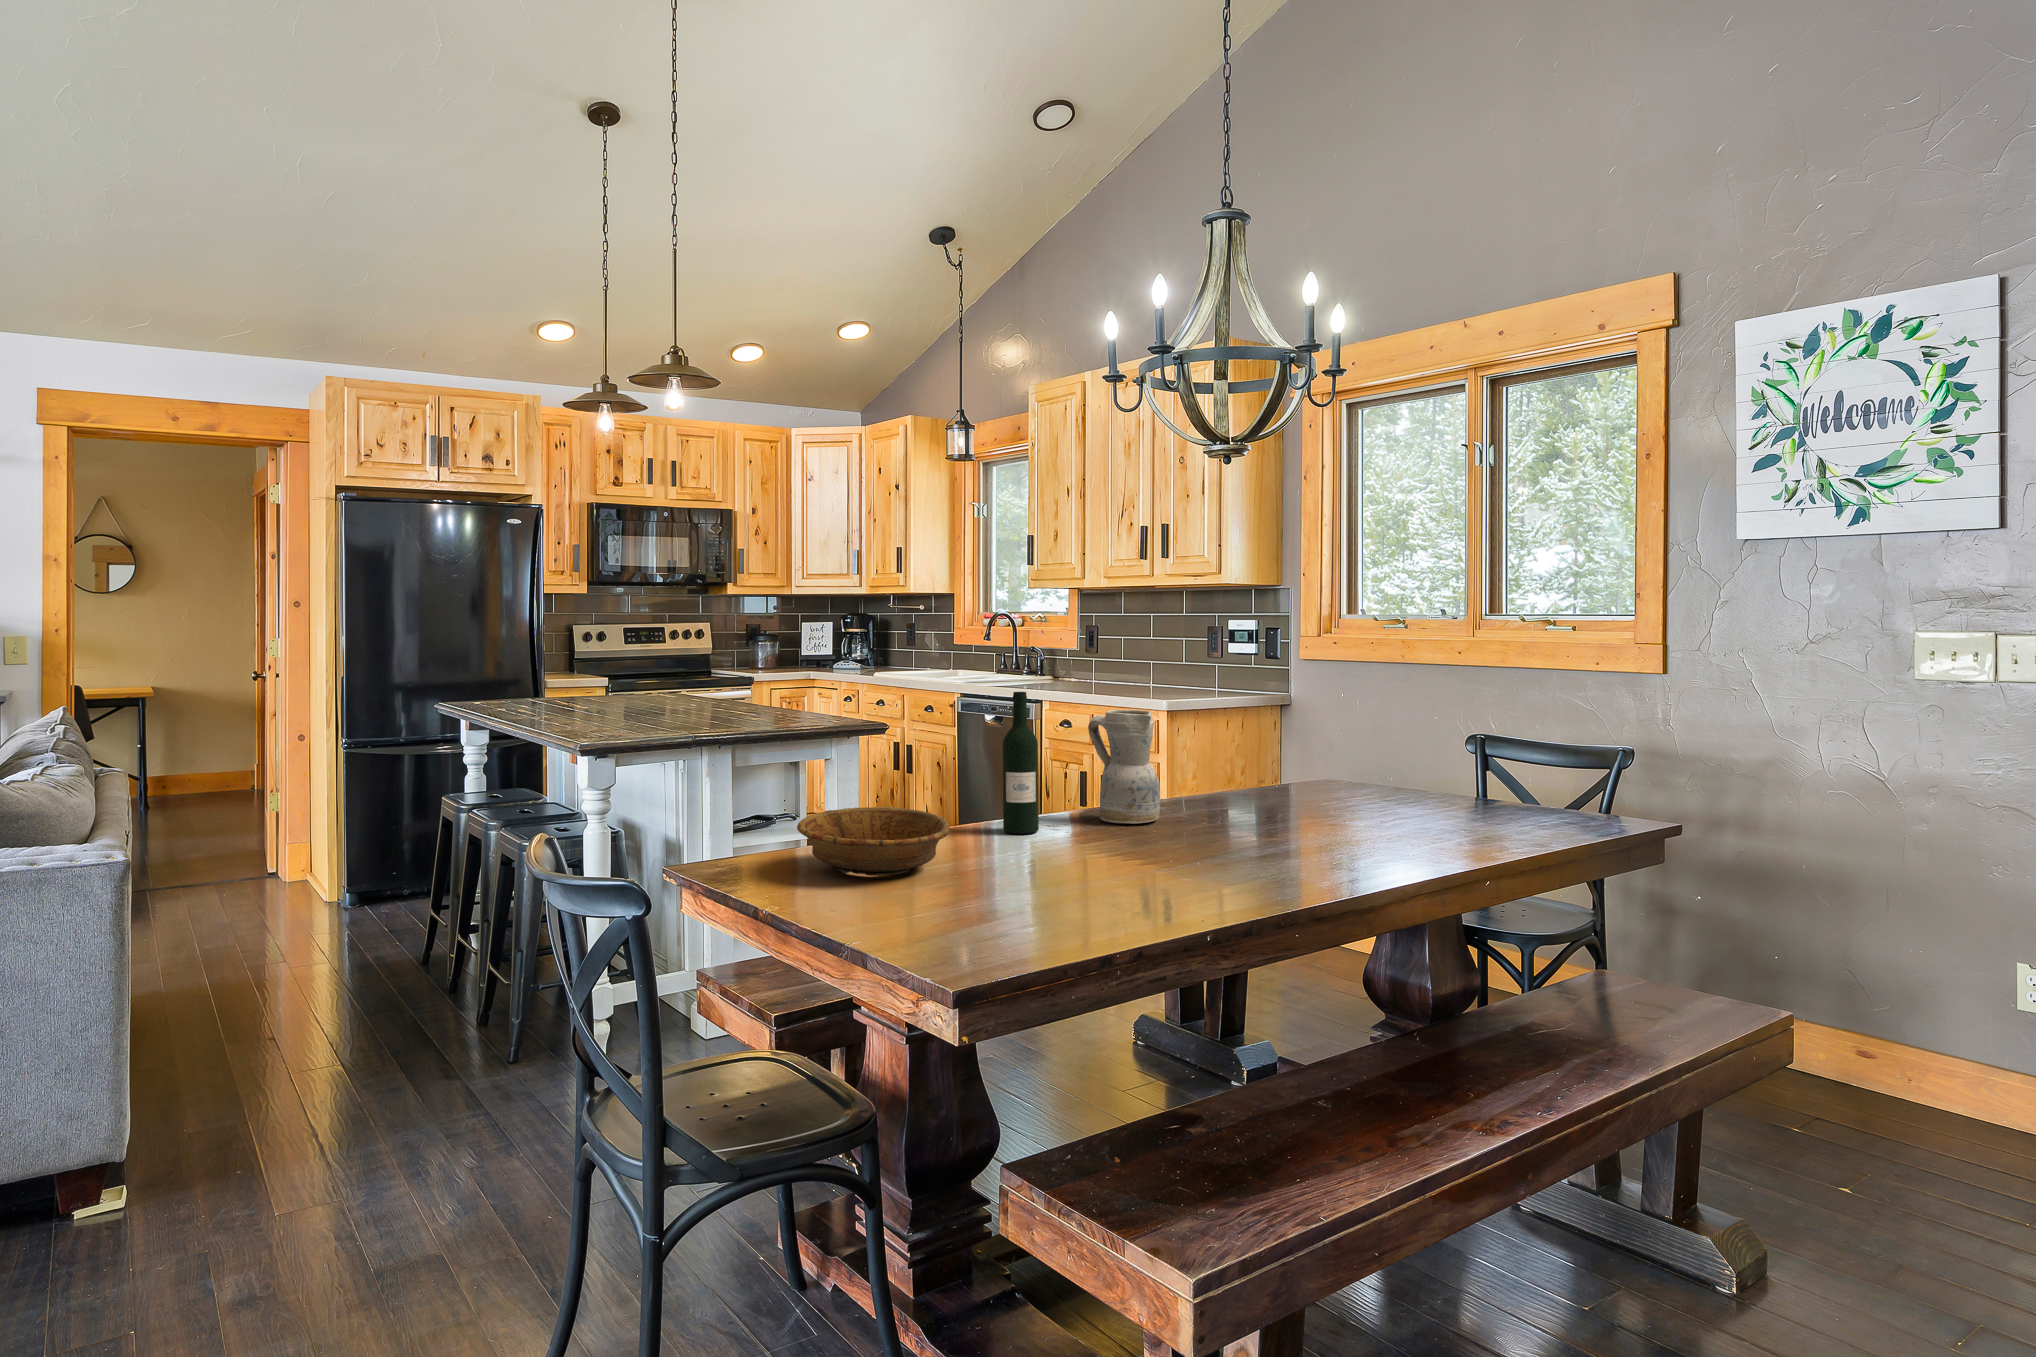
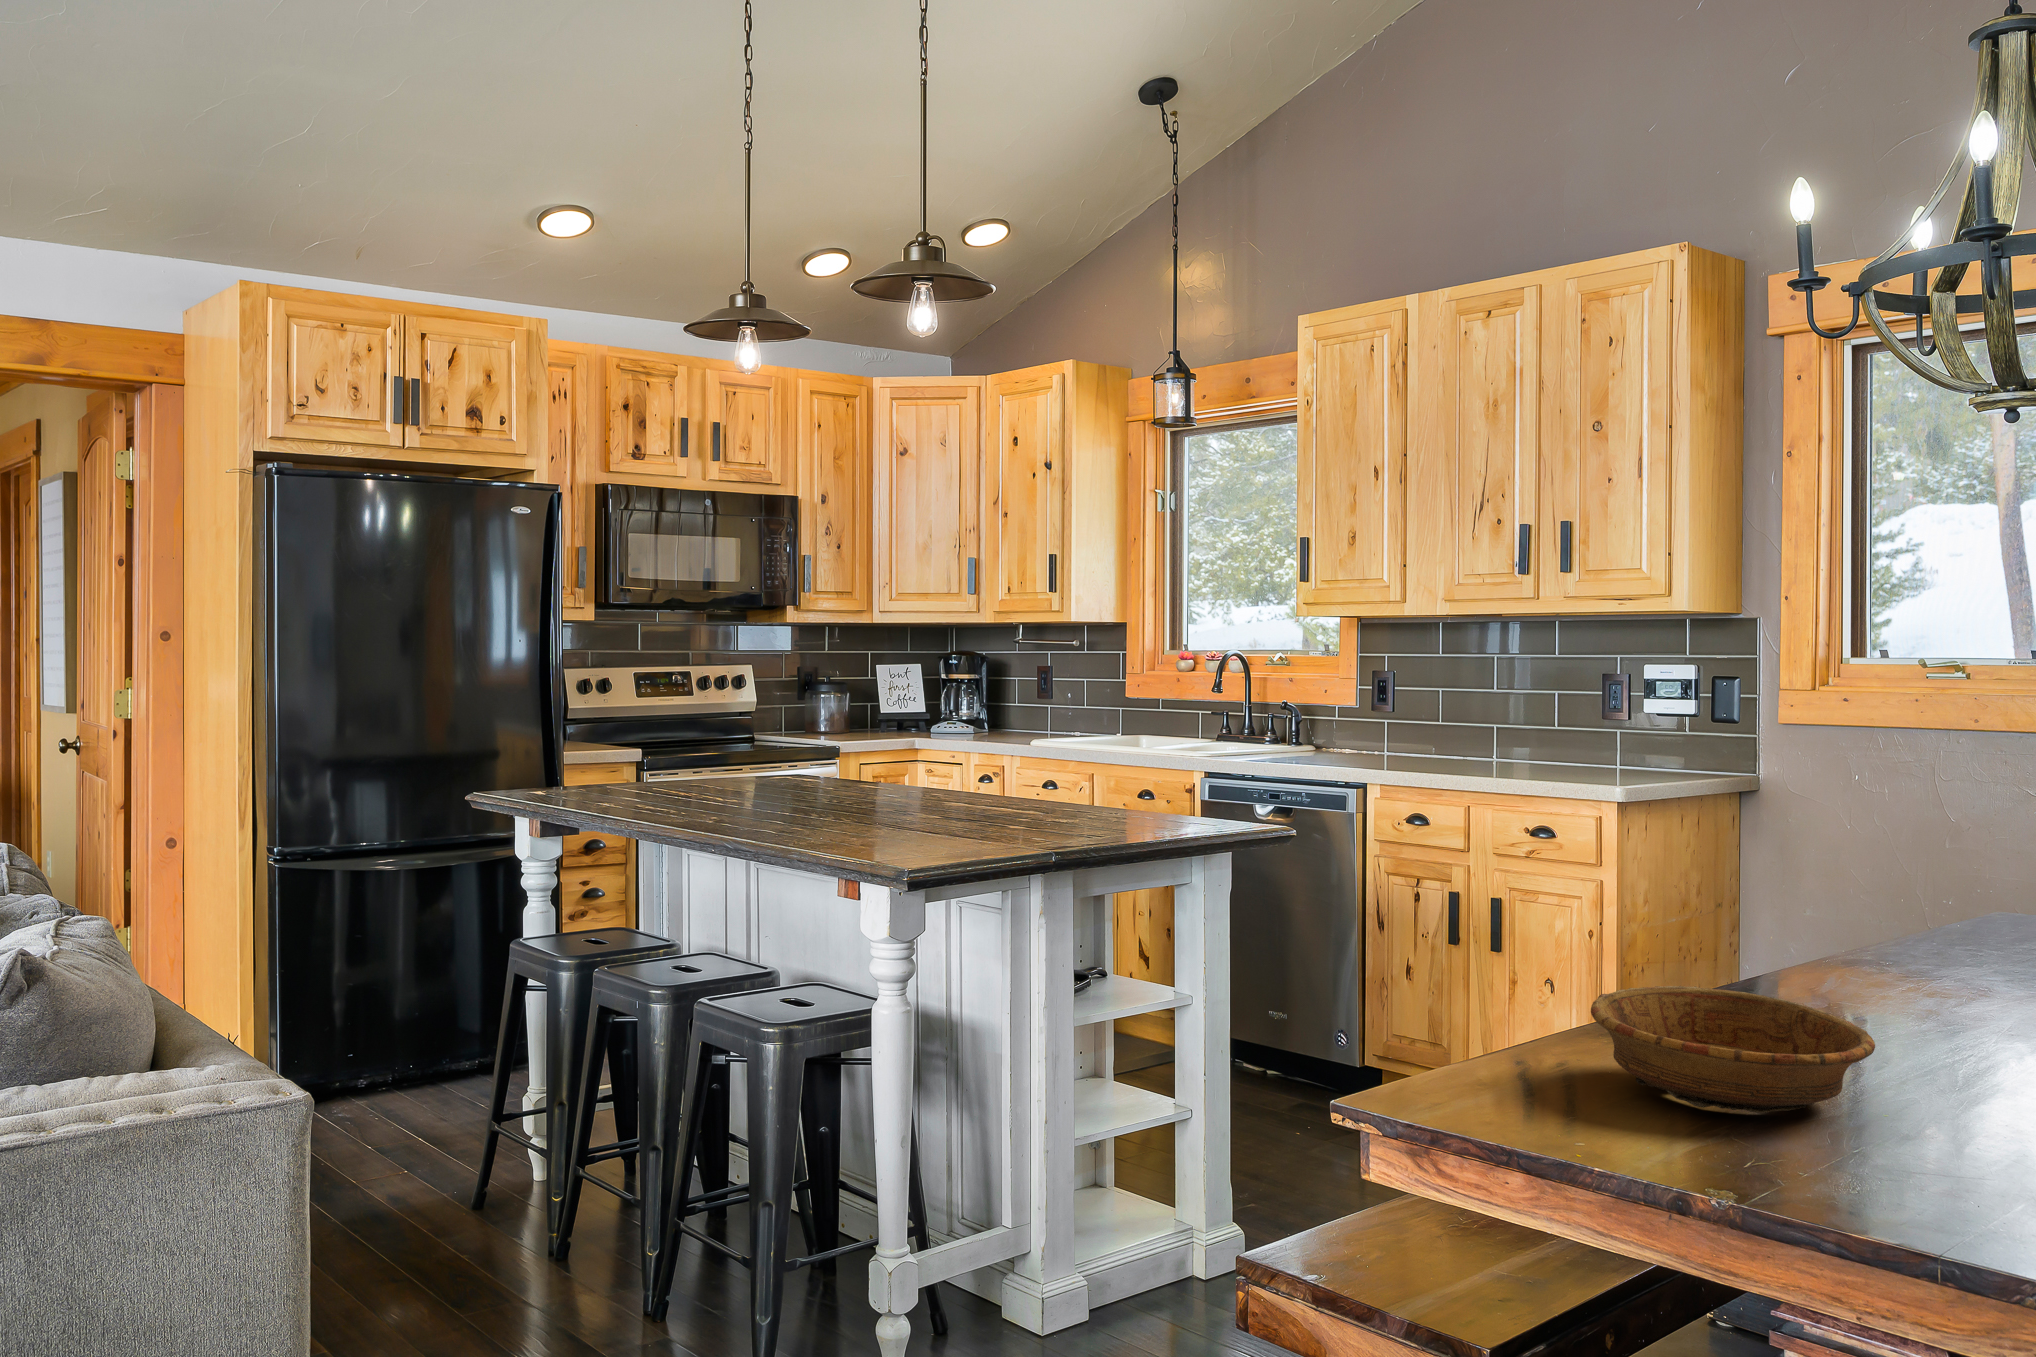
wine bottle: present [1003,692,1039,834] -> none [1751,786,1816,1021]
ceramic pitcher: present [1088,709,1160,824] -> none [1819,811,1958,998]

